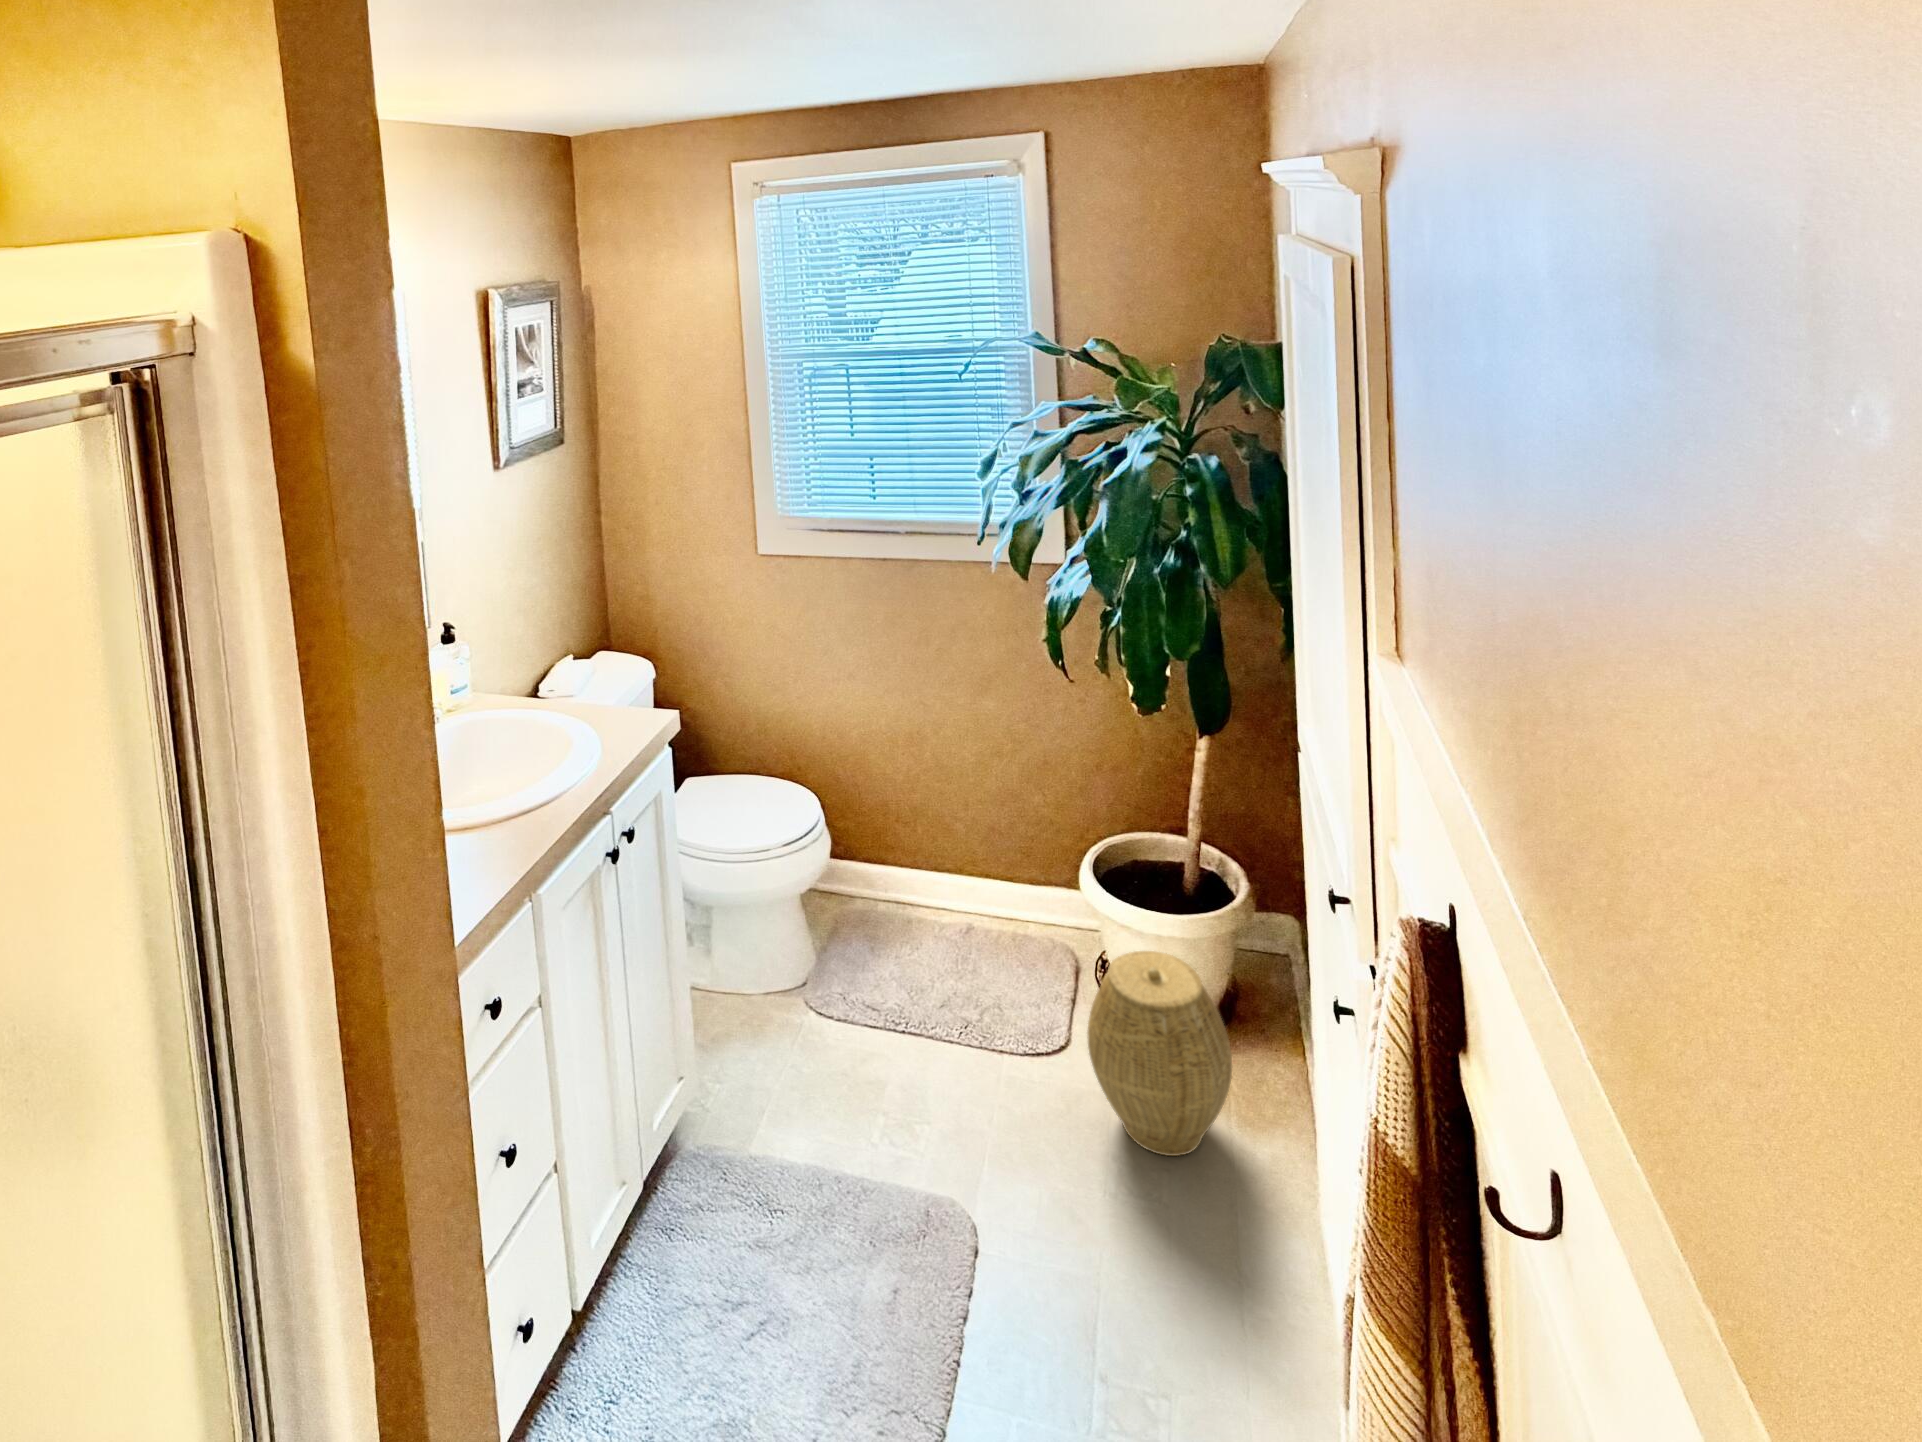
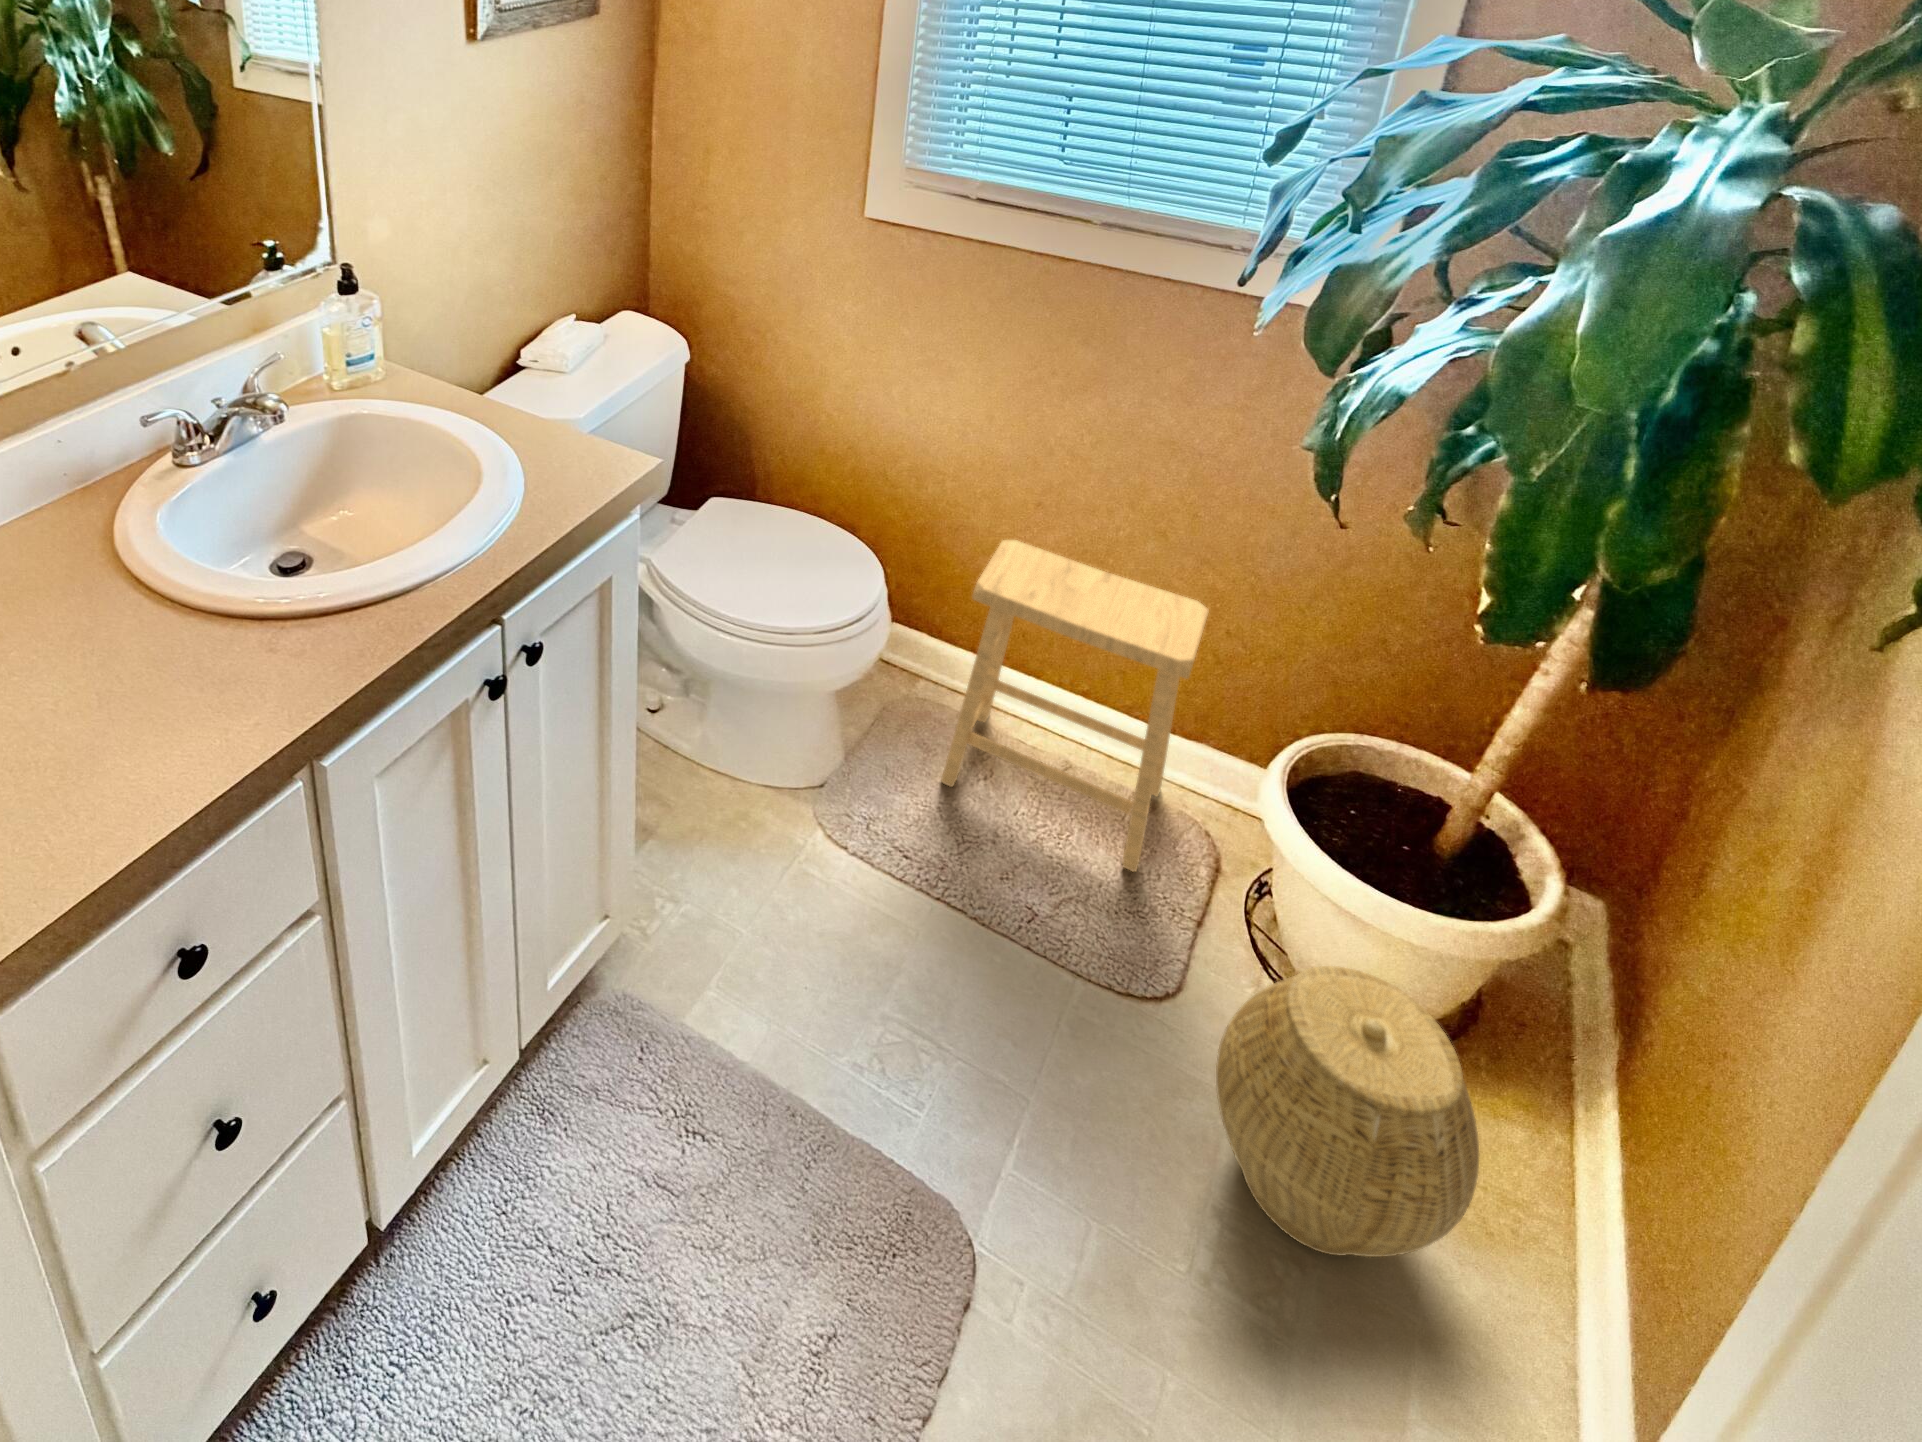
footstool: none [880,760,1036,983] -> present [941,540,1209,872]

